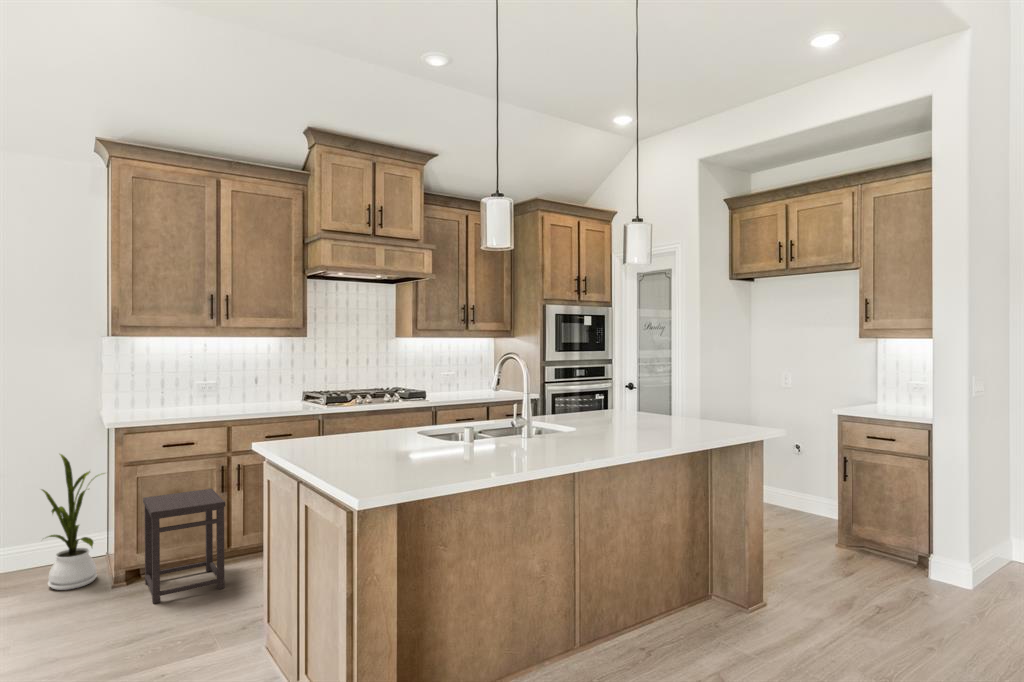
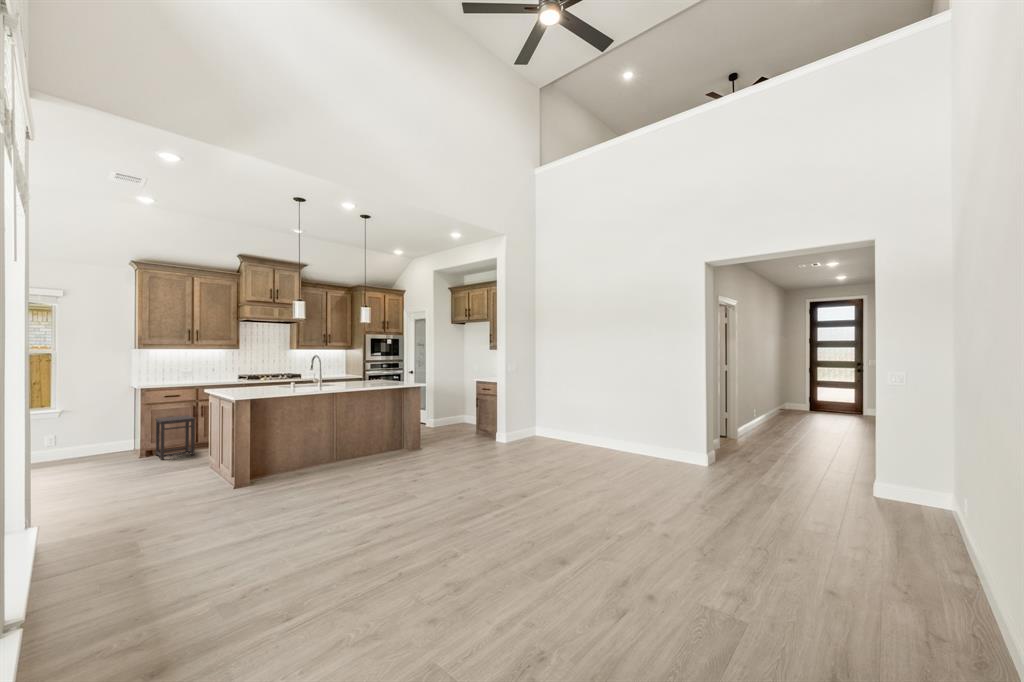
house plant: present [42,454,101,590] -> none [104,401,138,459]

